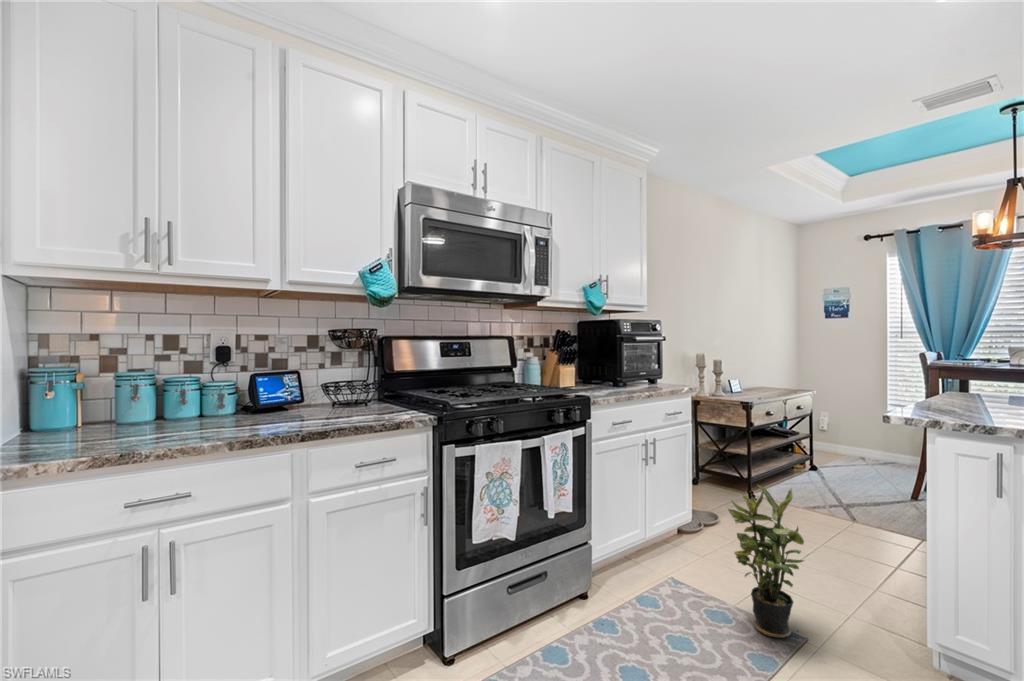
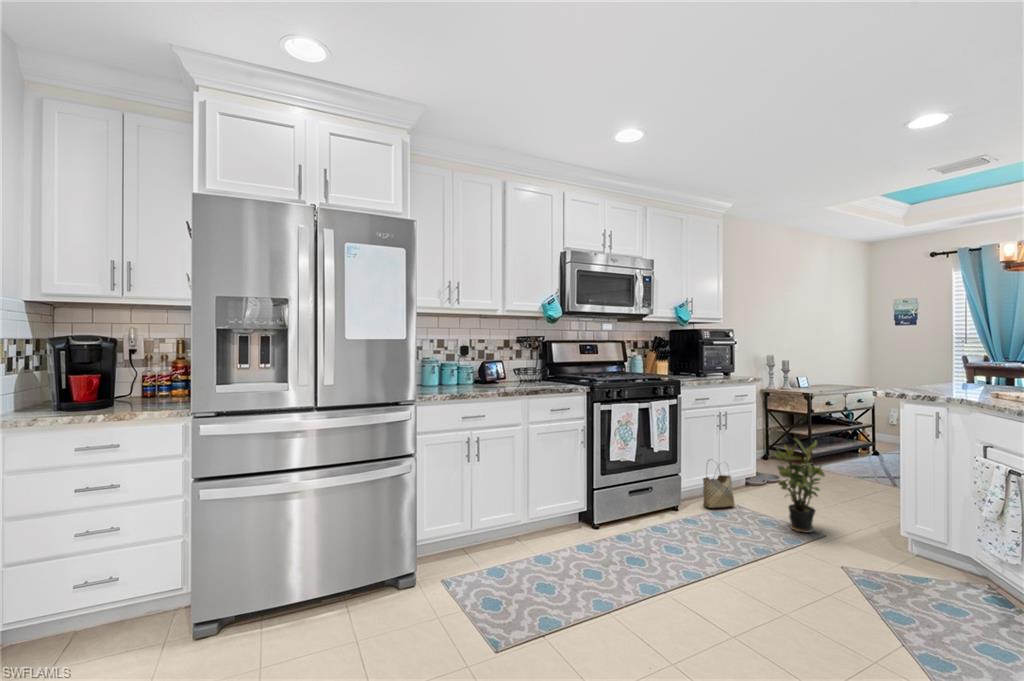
woven basket: none [623,510,668,589] -> present [703,475,734,508]

